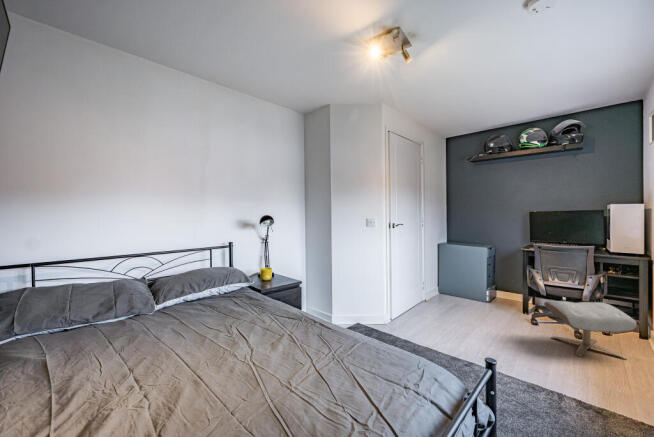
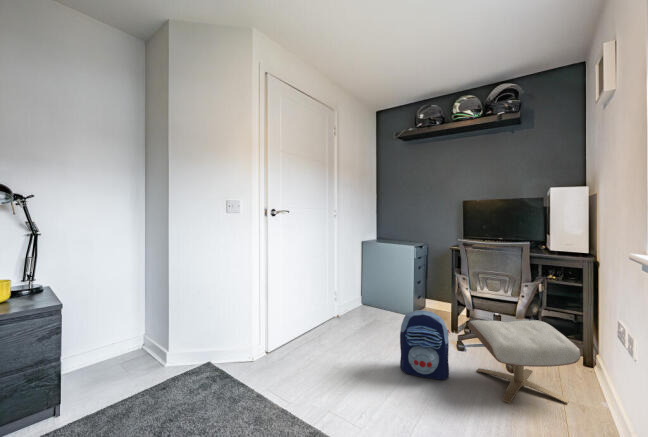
backpack: none [491,292,531,342] -> present [400,310,450,380]

